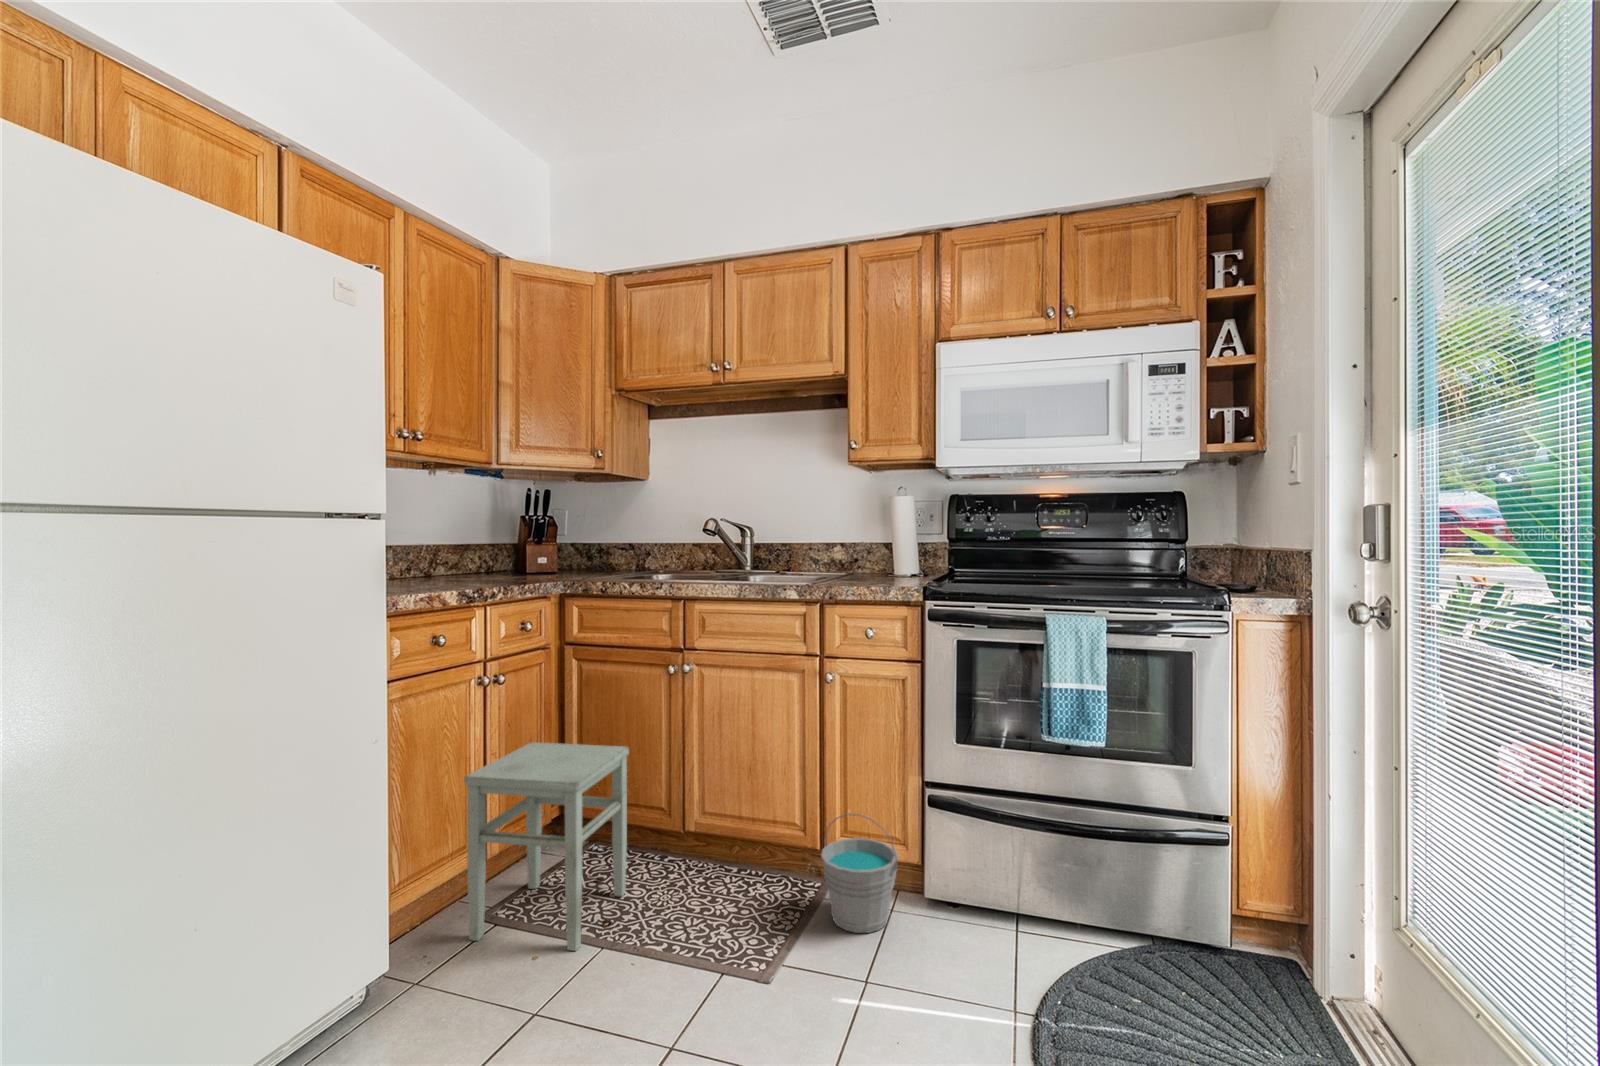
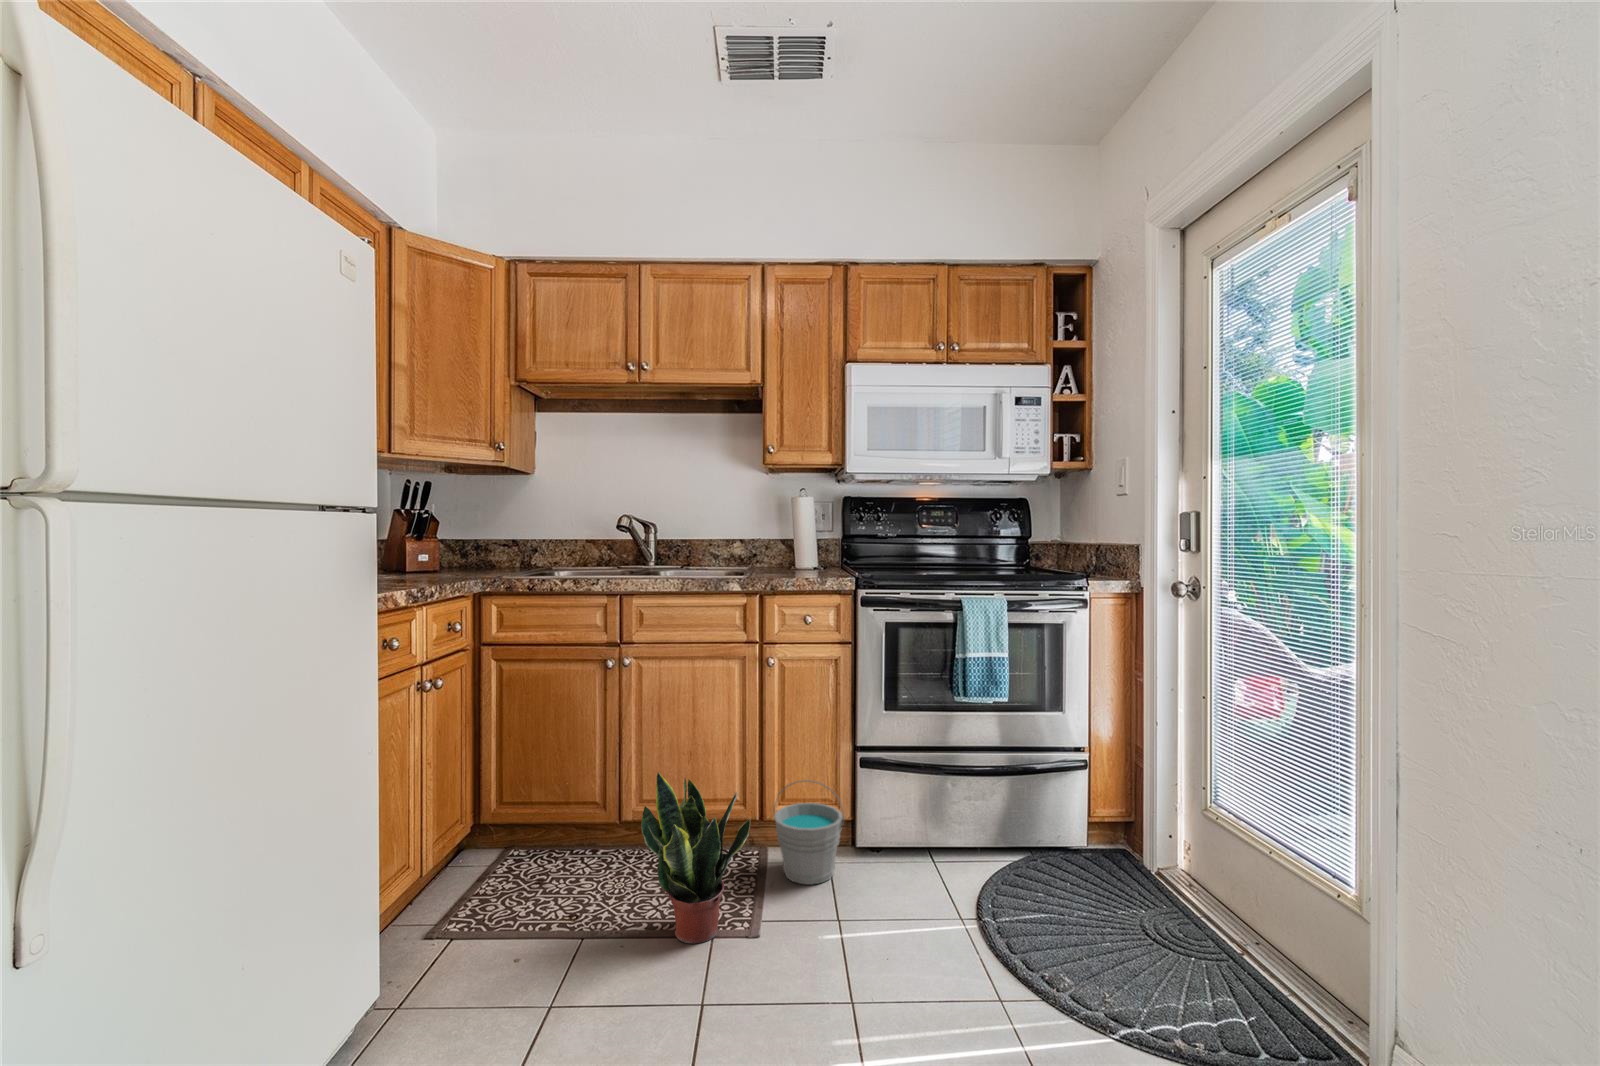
stool: present [464,742,629,951] -> none [425,742,579,960]
potted plant: none [656,787,765,976] -> present [641,772,750,944]

